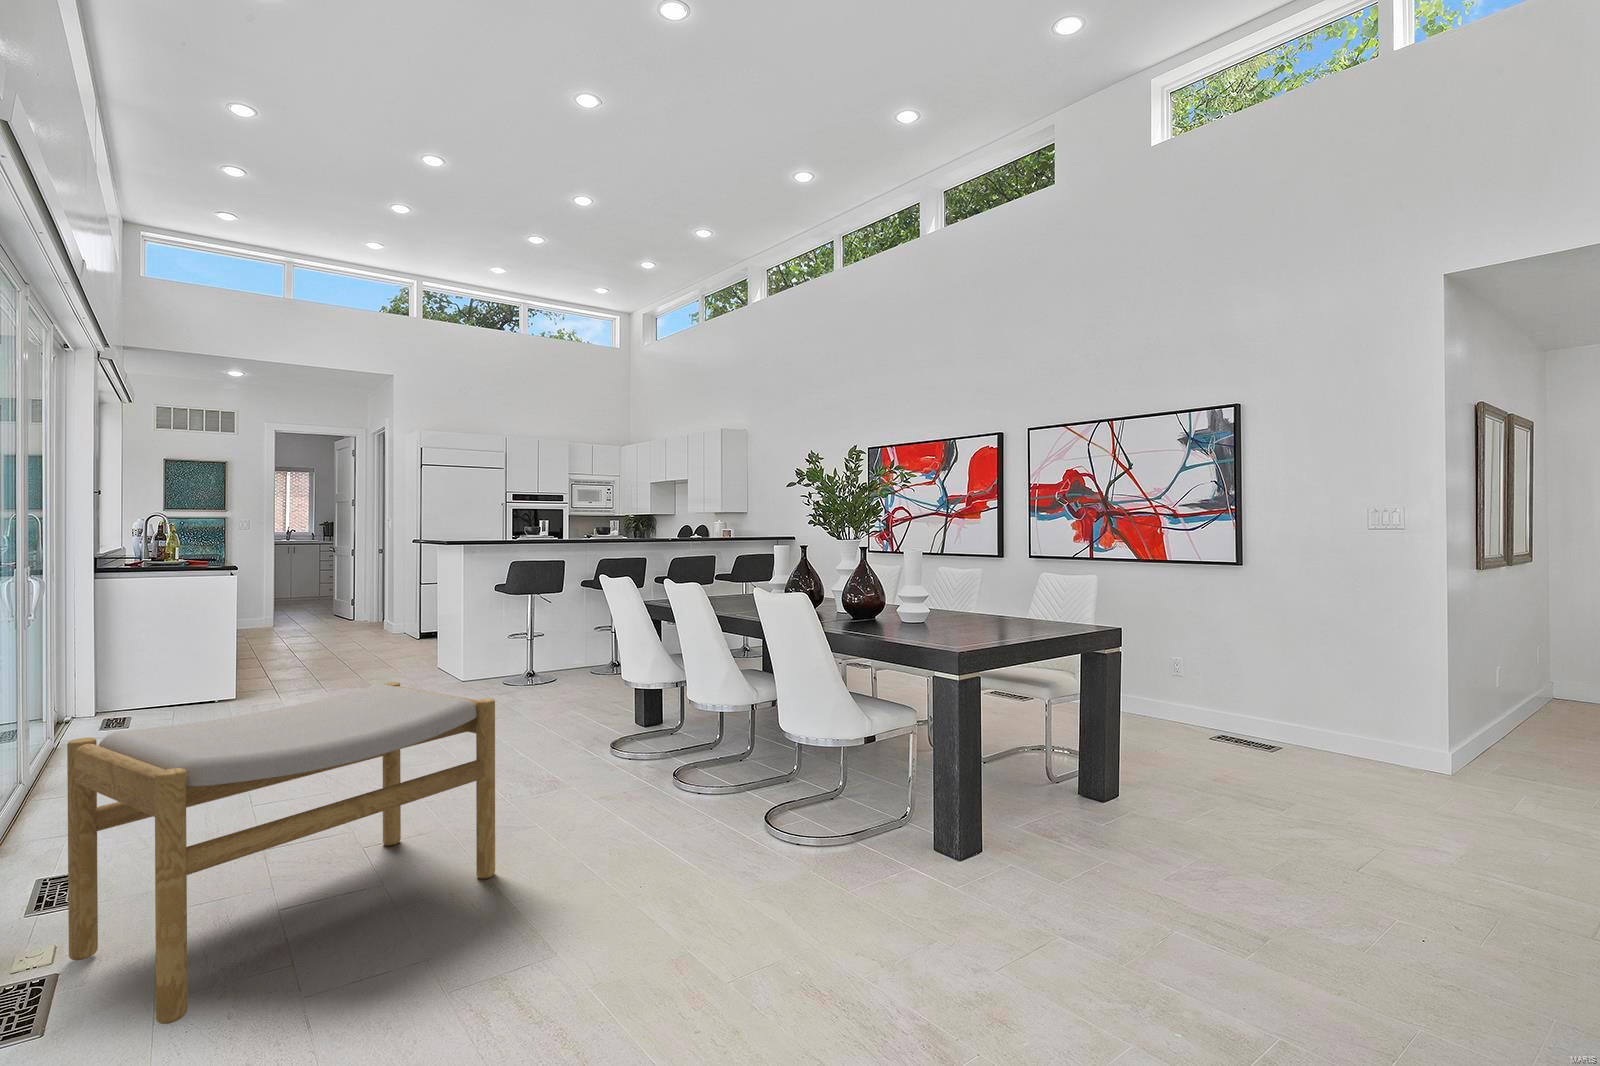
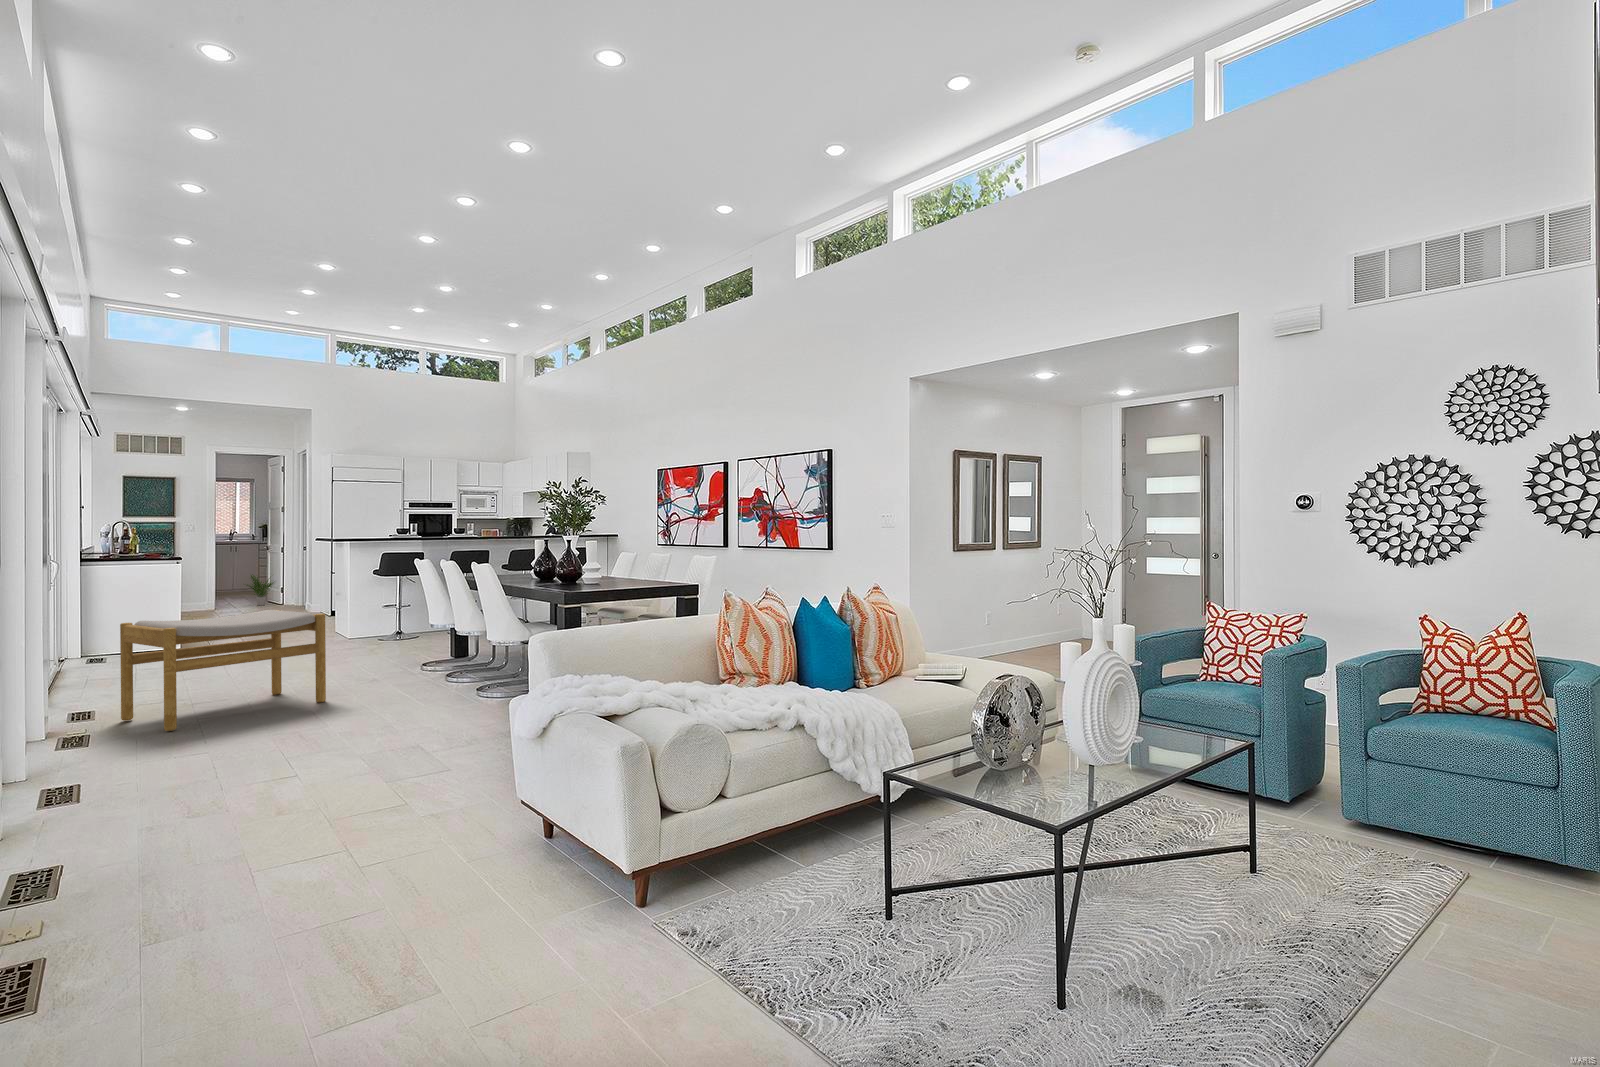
potted plant: none [305,581,347,622] -> present [247,575,274,605]

